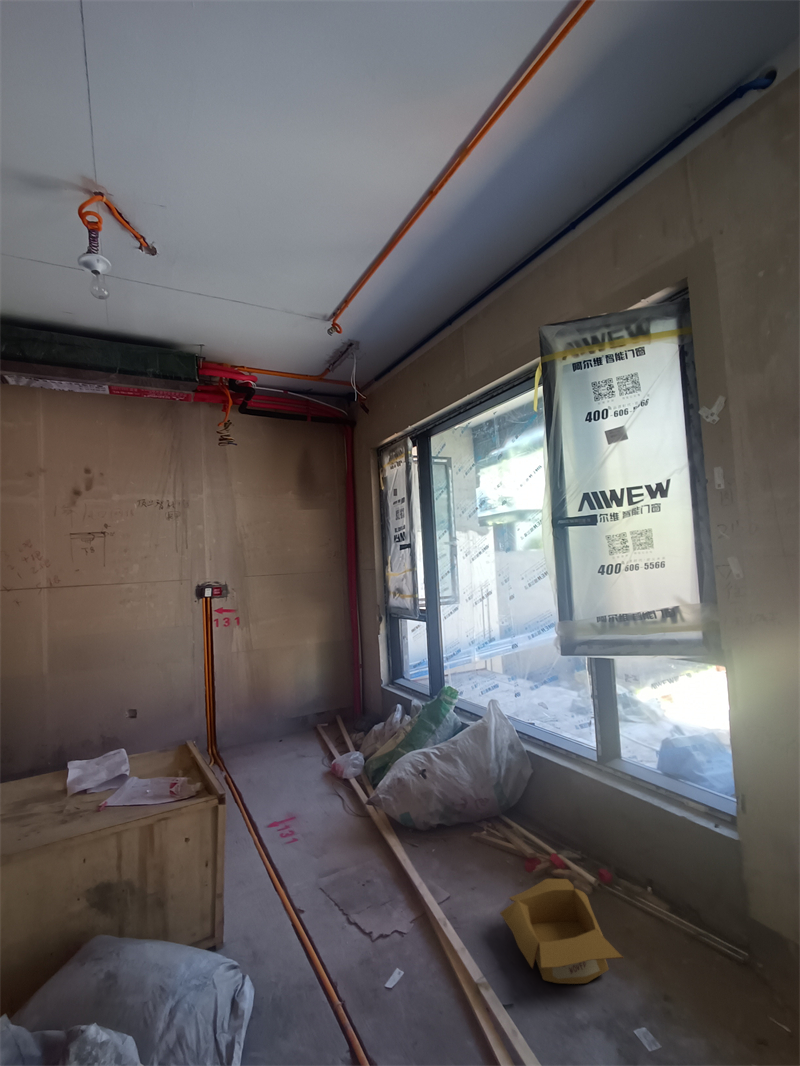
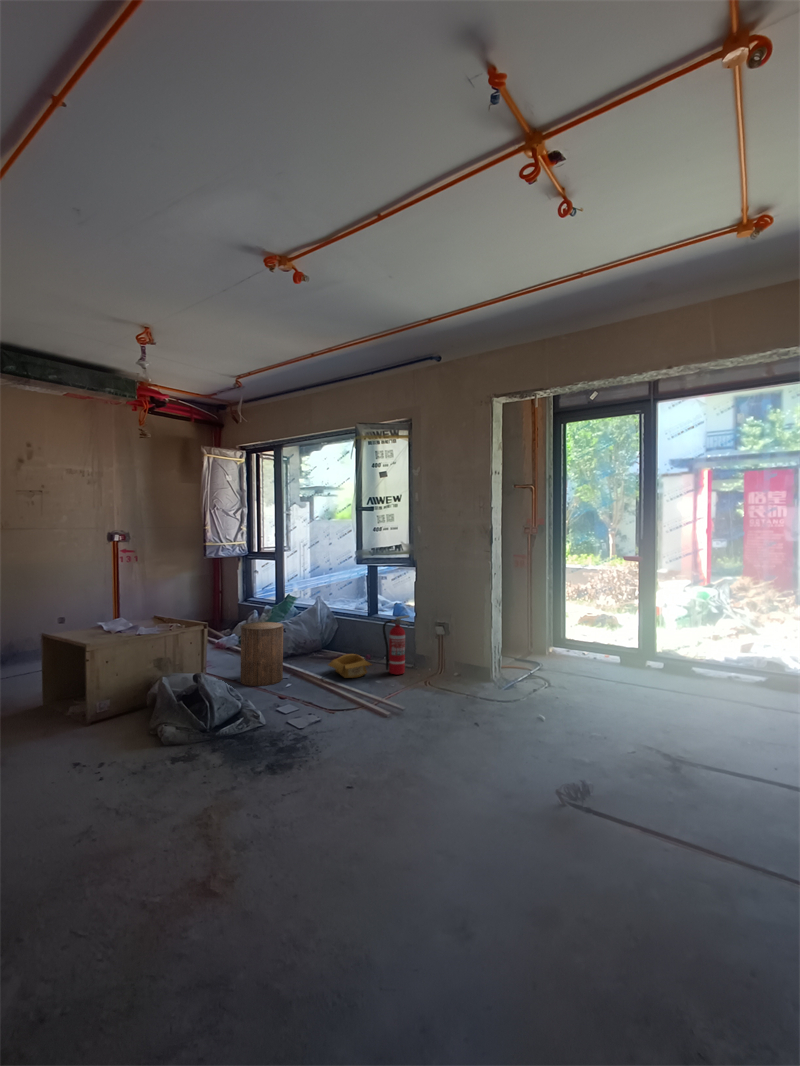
stool: none [298,781,395,967] -> present [240,622,283,686]
fire extinguisher: none [644,818,734,1002] -> present [383,615,410,674]

